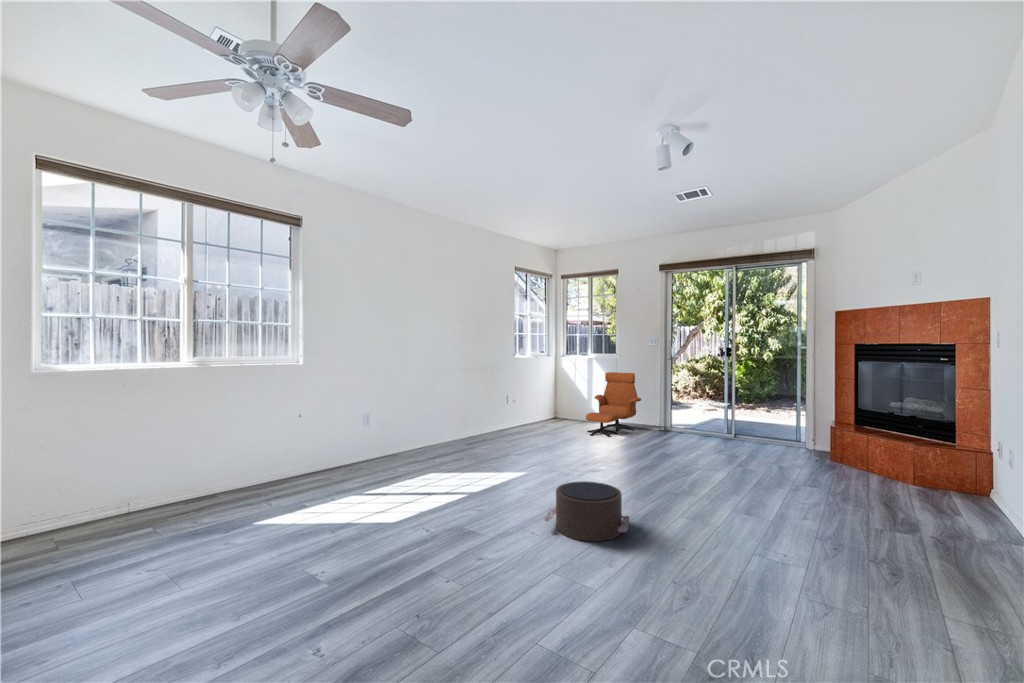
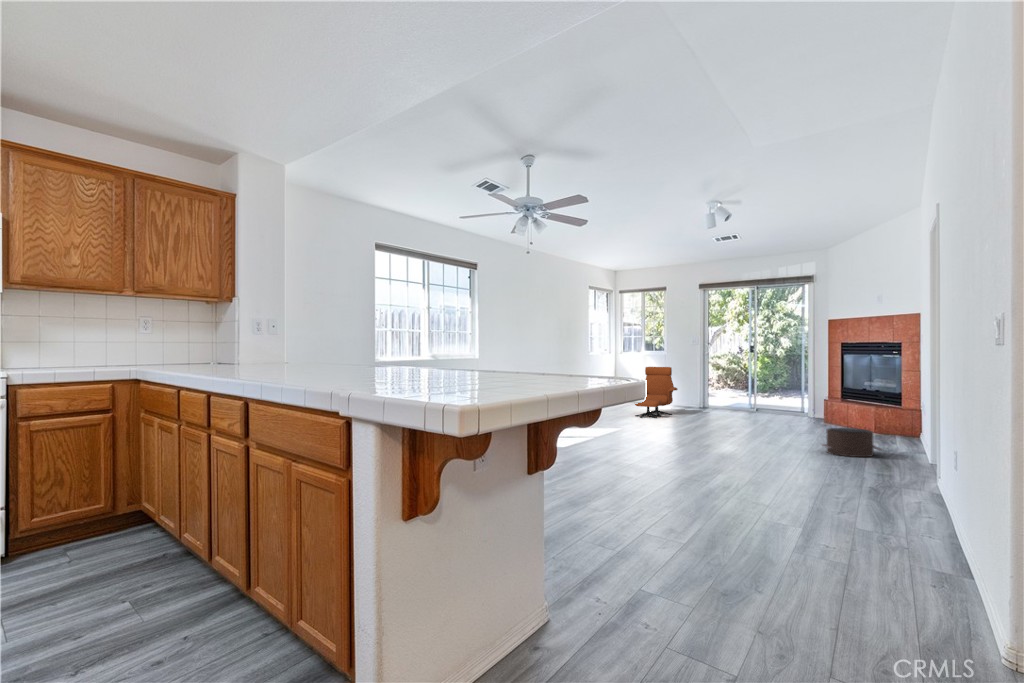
pouf: present [544,482,629,541] -> present [822,428,882,457]

